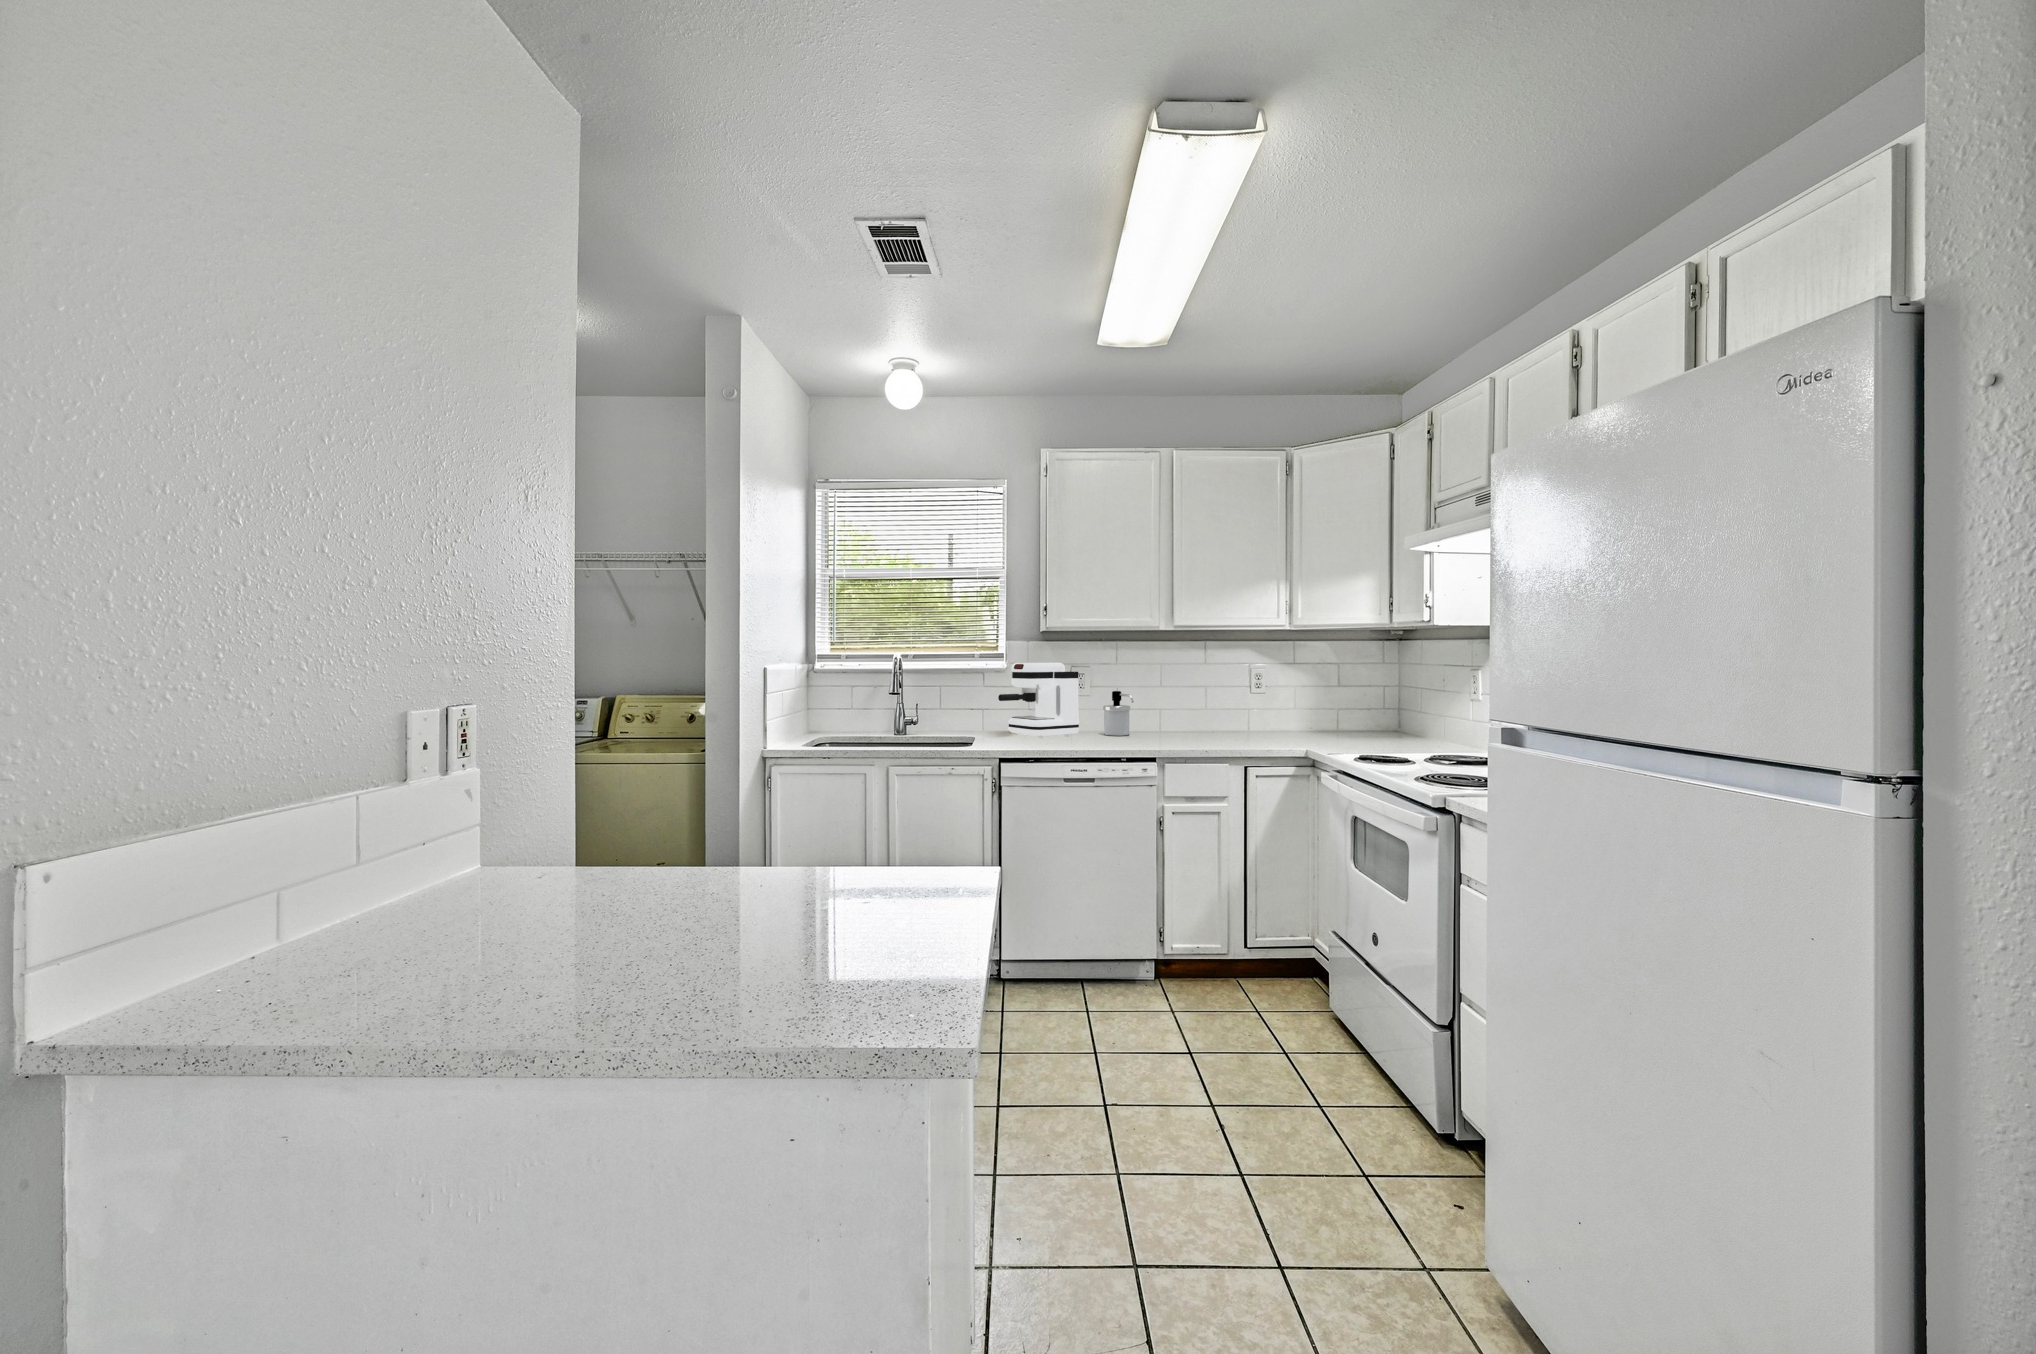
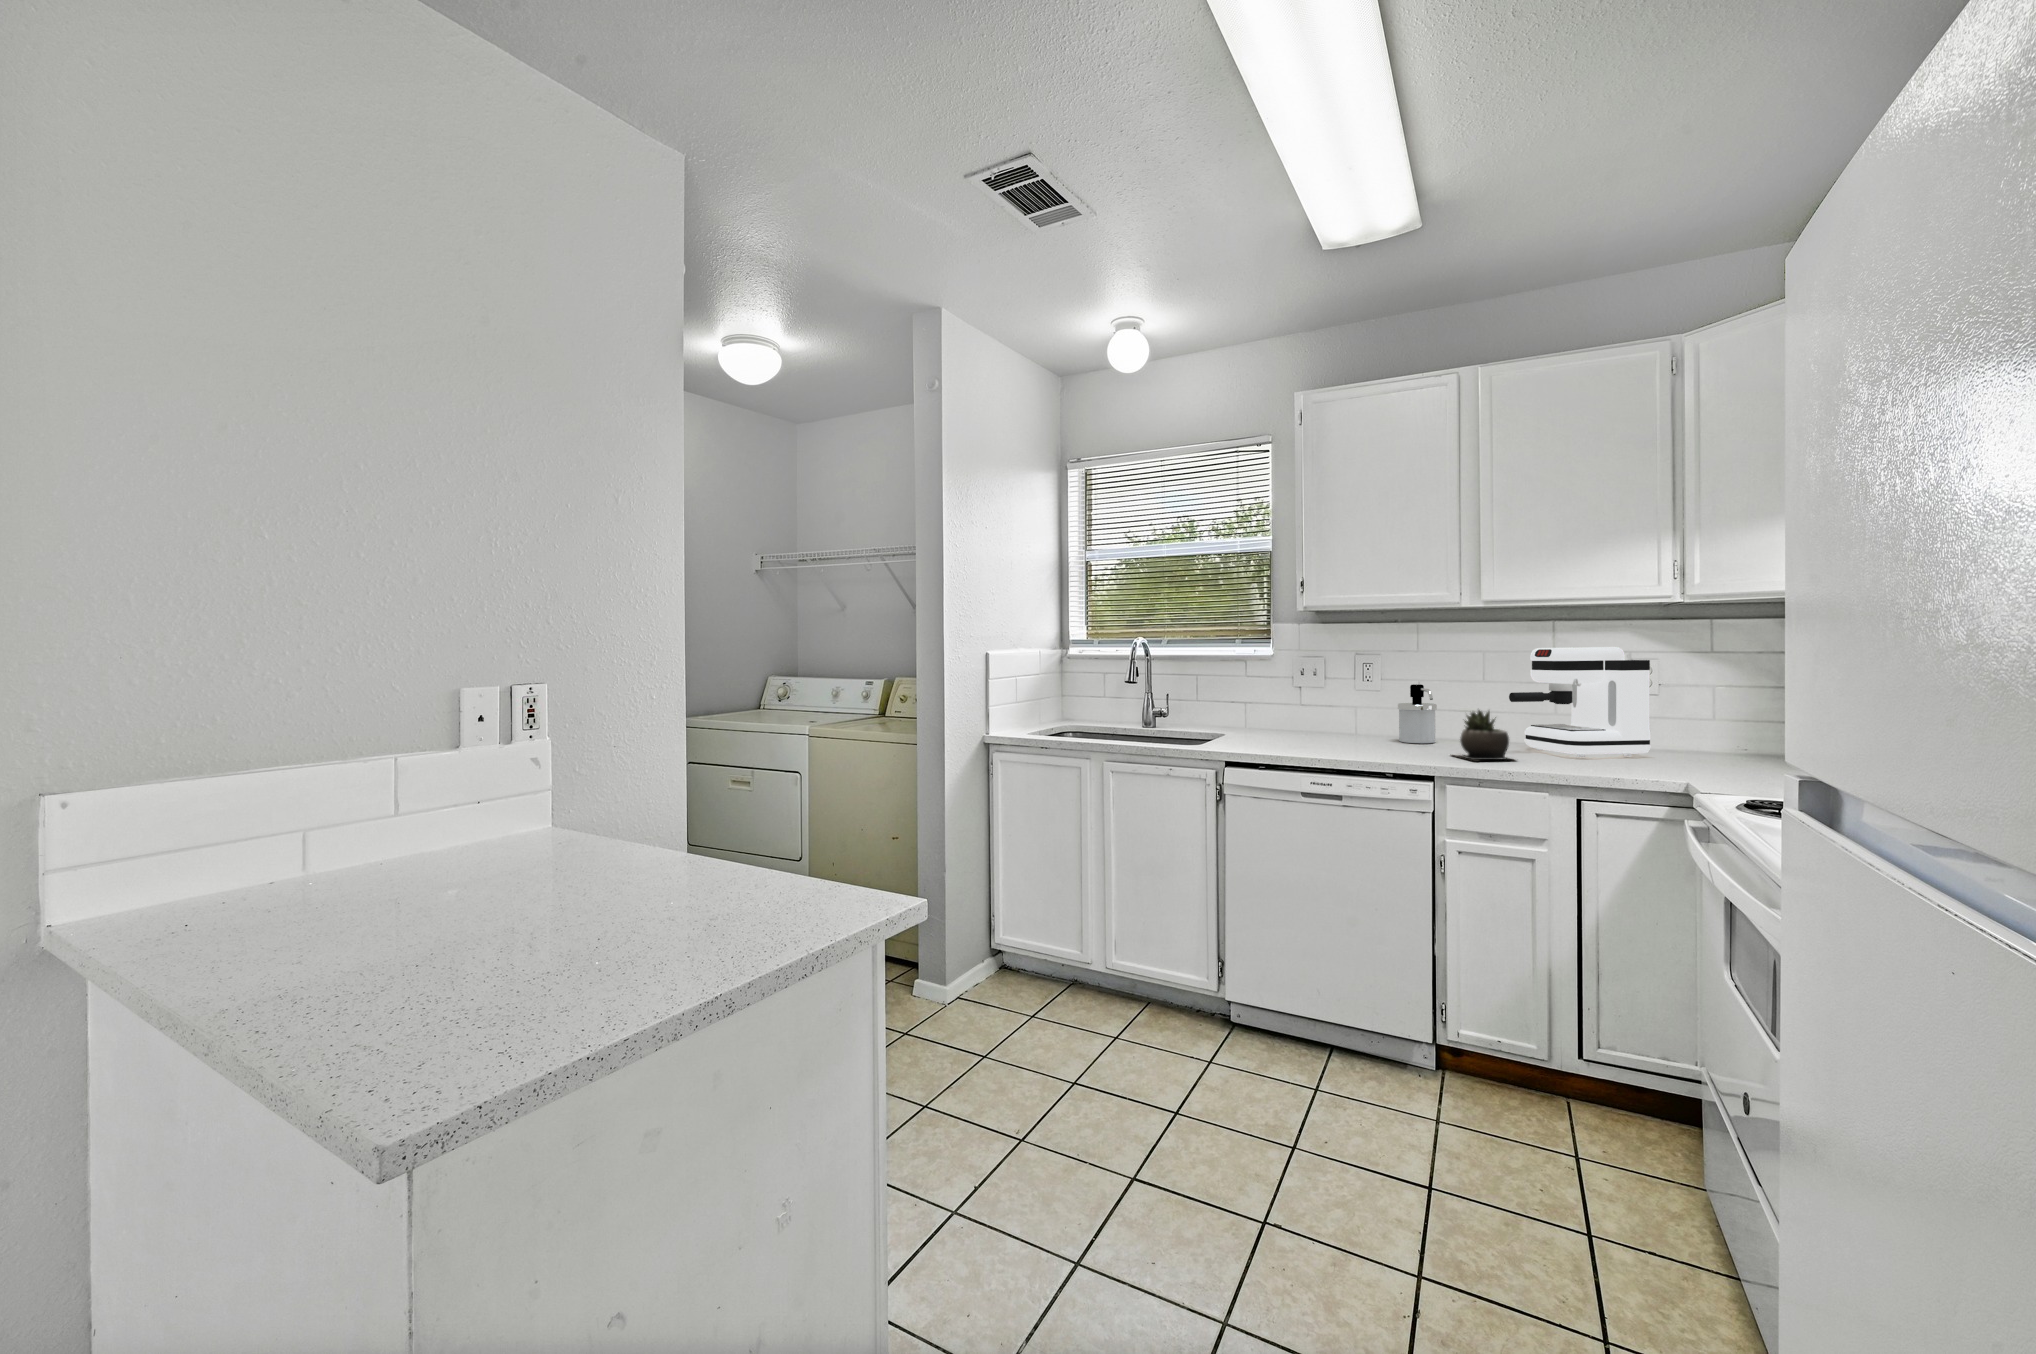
coffee maker: present [998,663,1079,738] -> present [1509,647,1651,757]
succulent plant: none [1154,708,1201,746] -> present [1457,710,1510,760]

